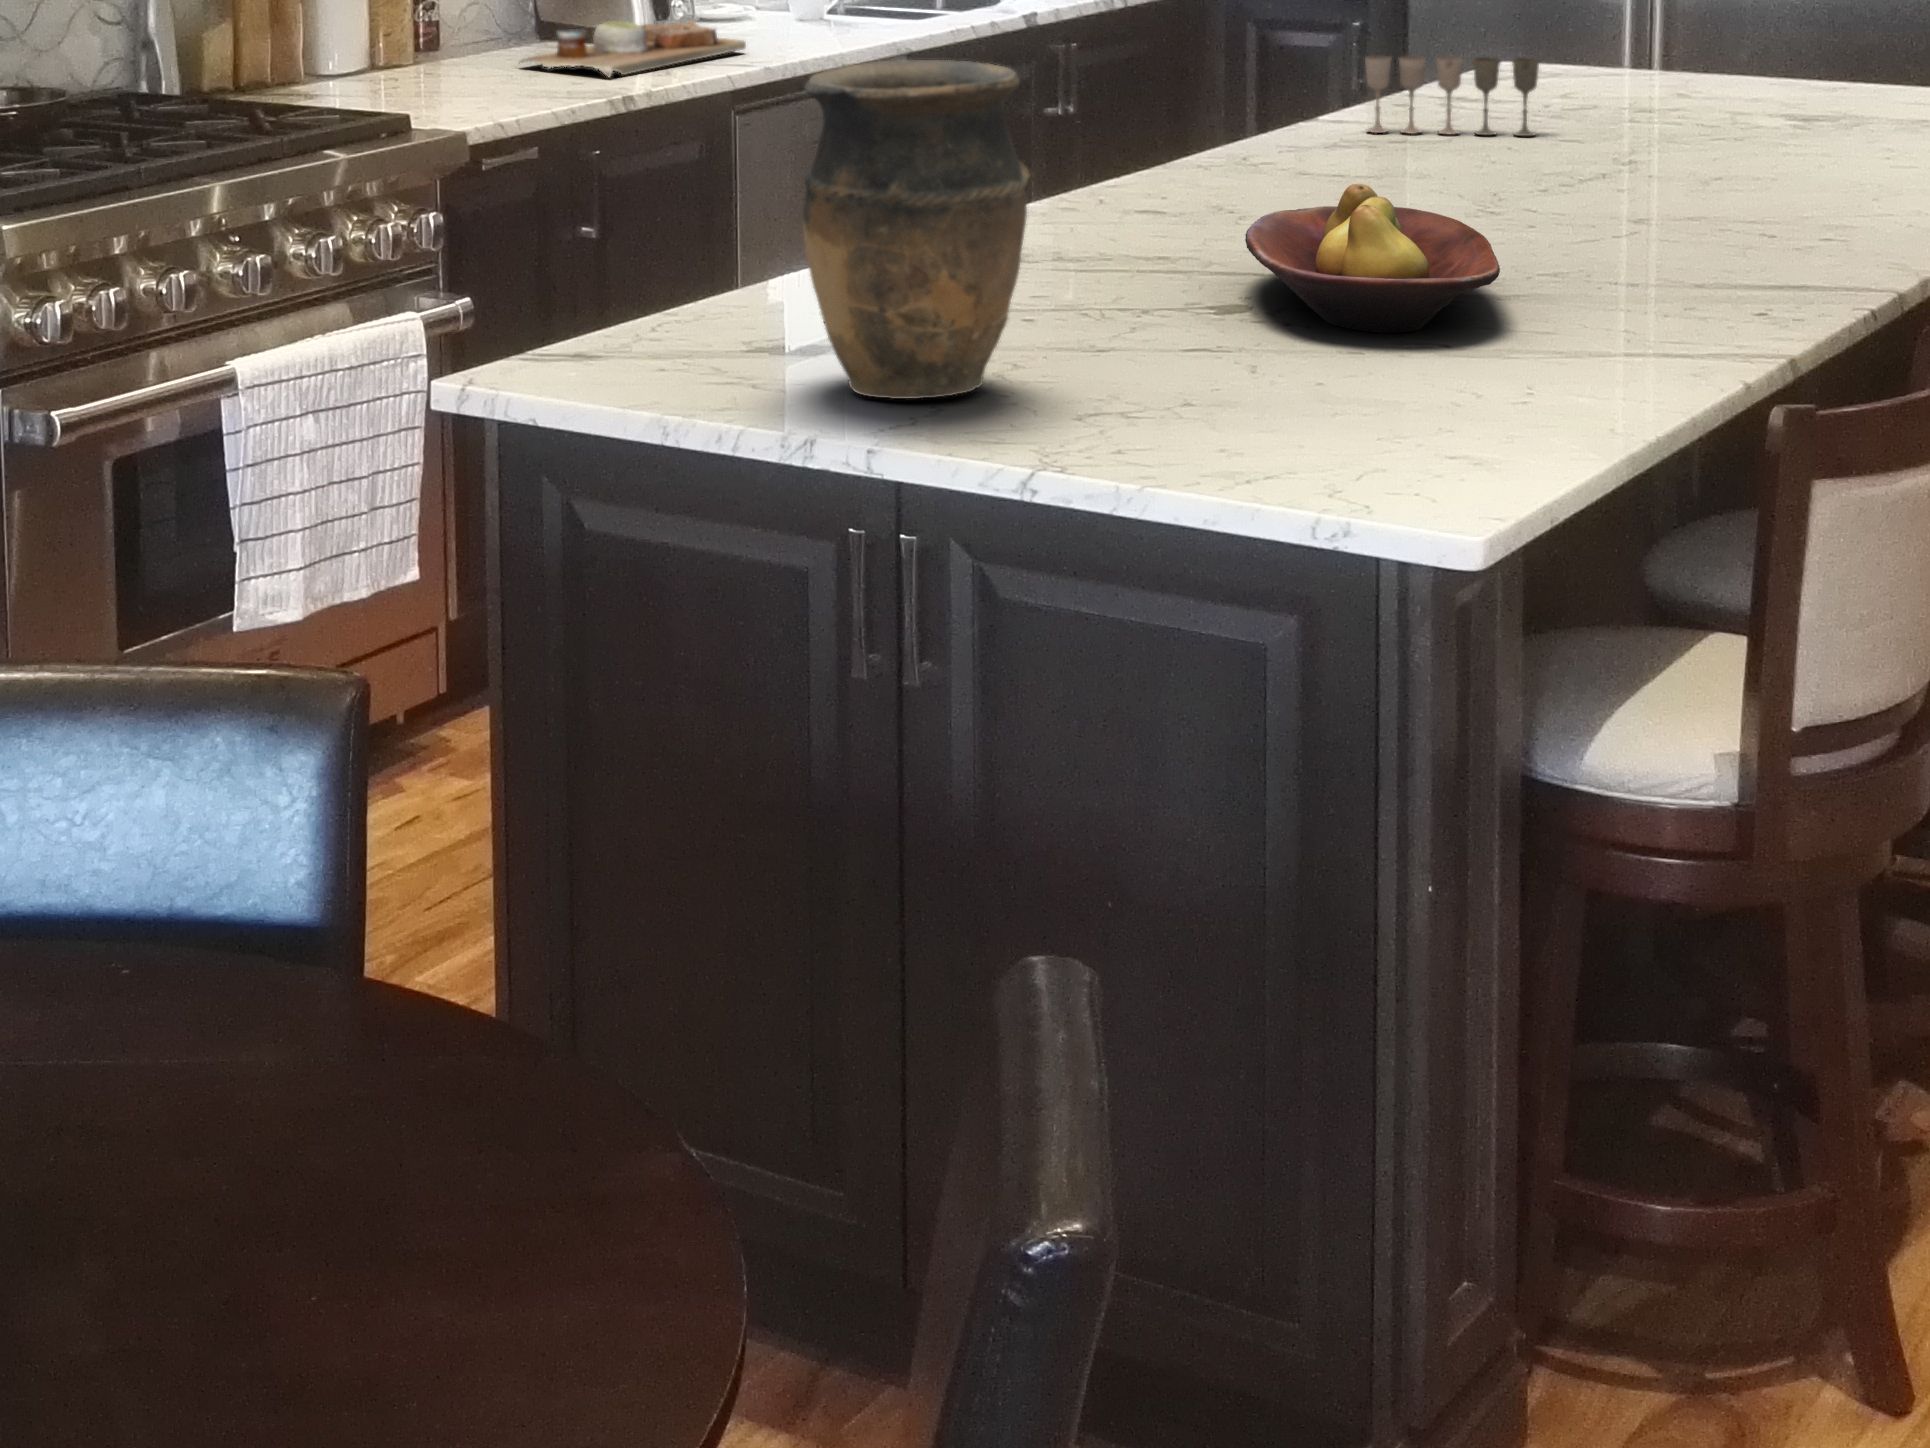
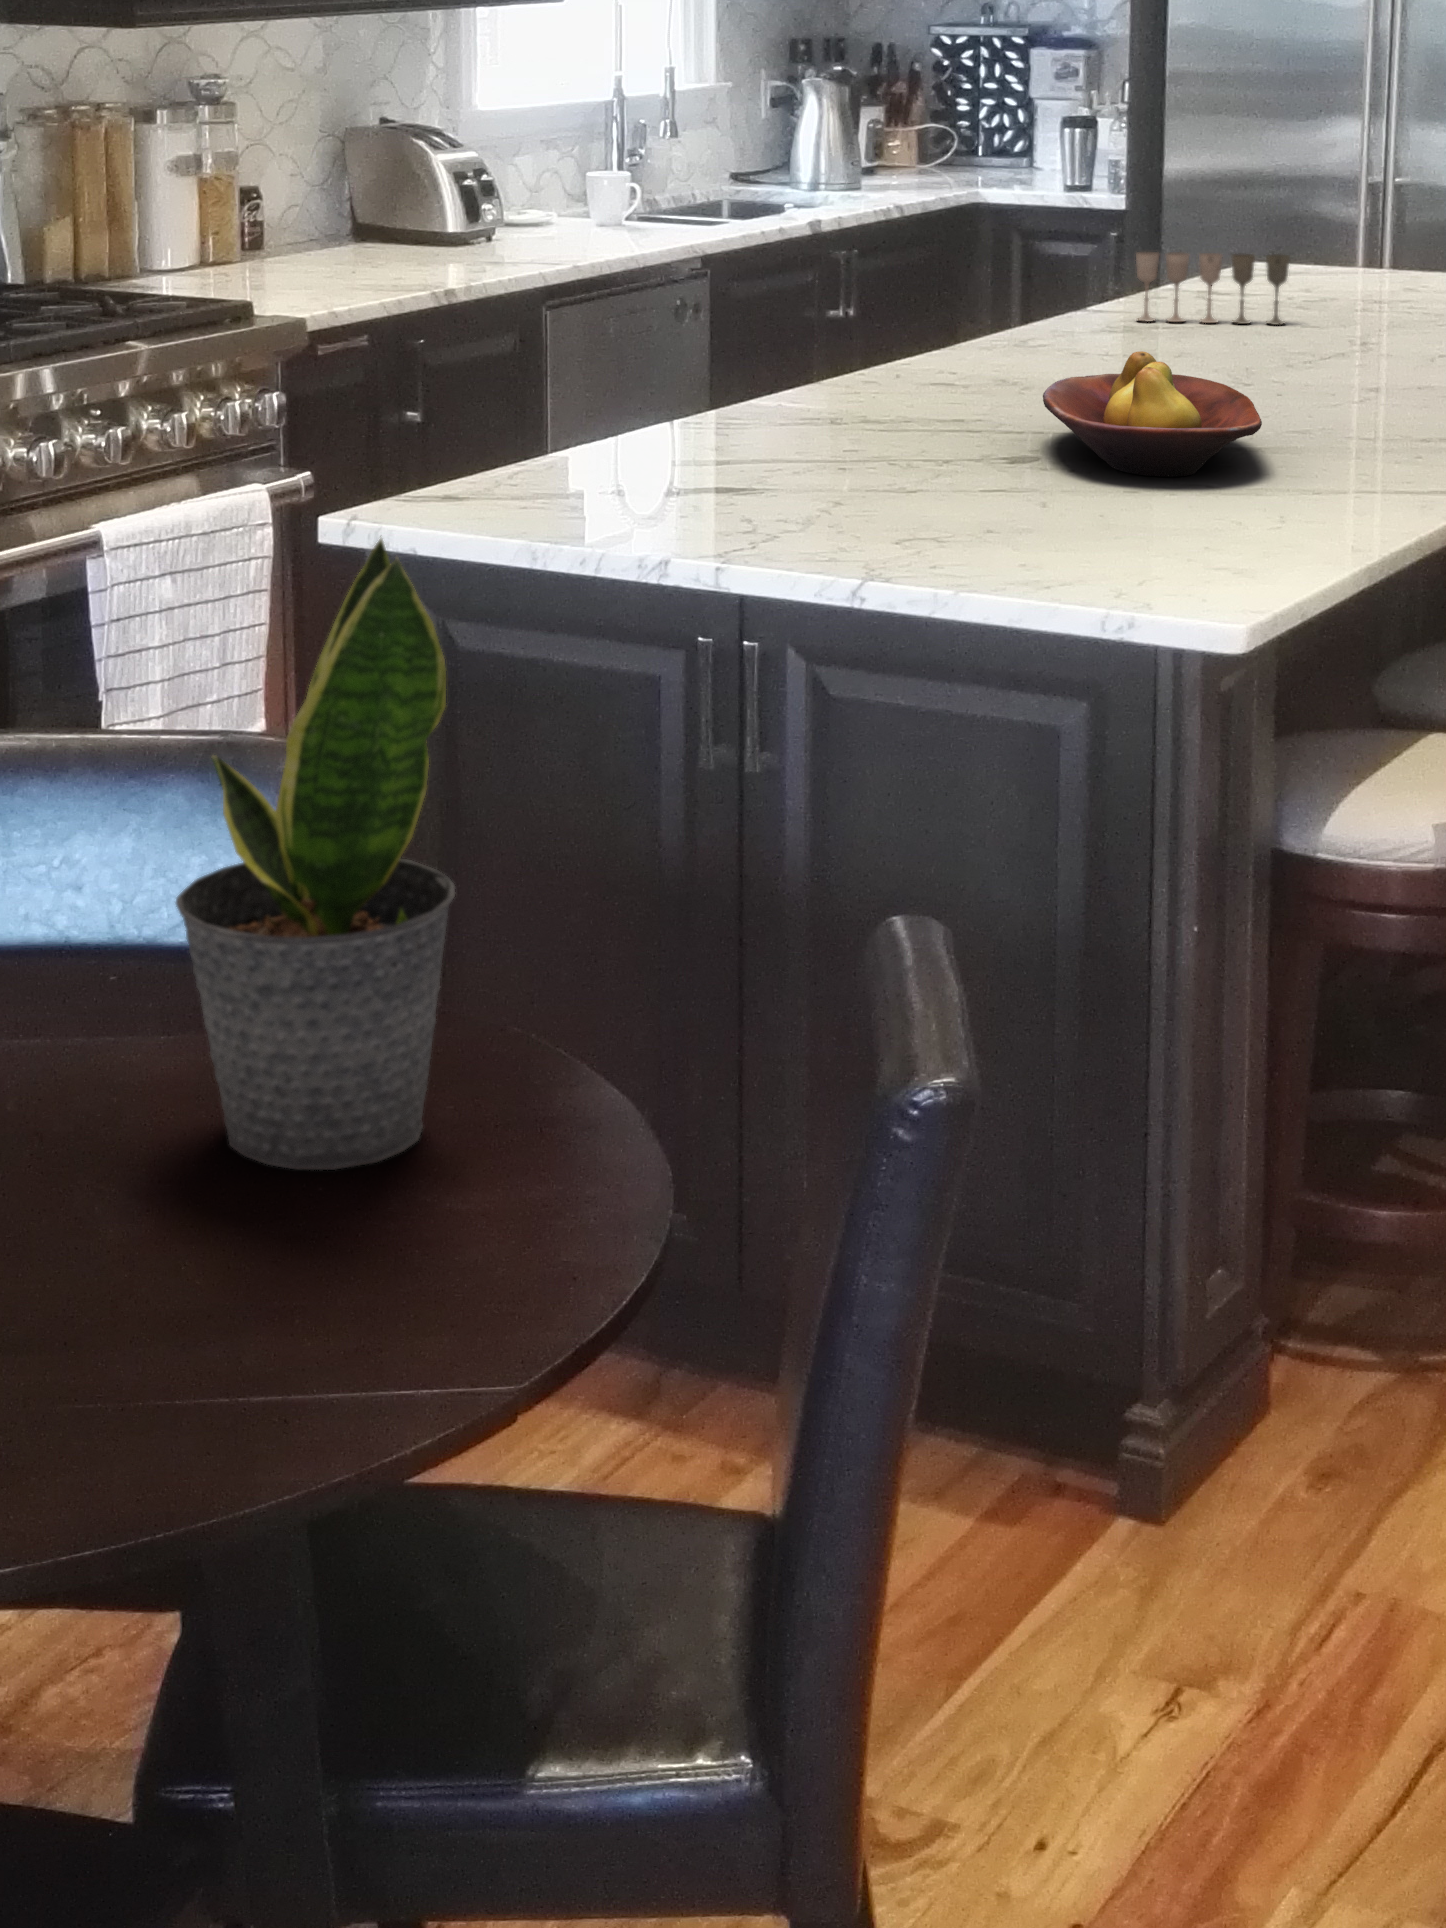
cutting board: present [521,21,746,77] -> none [344,221,557,274]
vase: present [803,60,1030,399] -> none [672,234,869,527]
potted plant: none [93,476,441,1288] -> present [176,539,455,1170]

